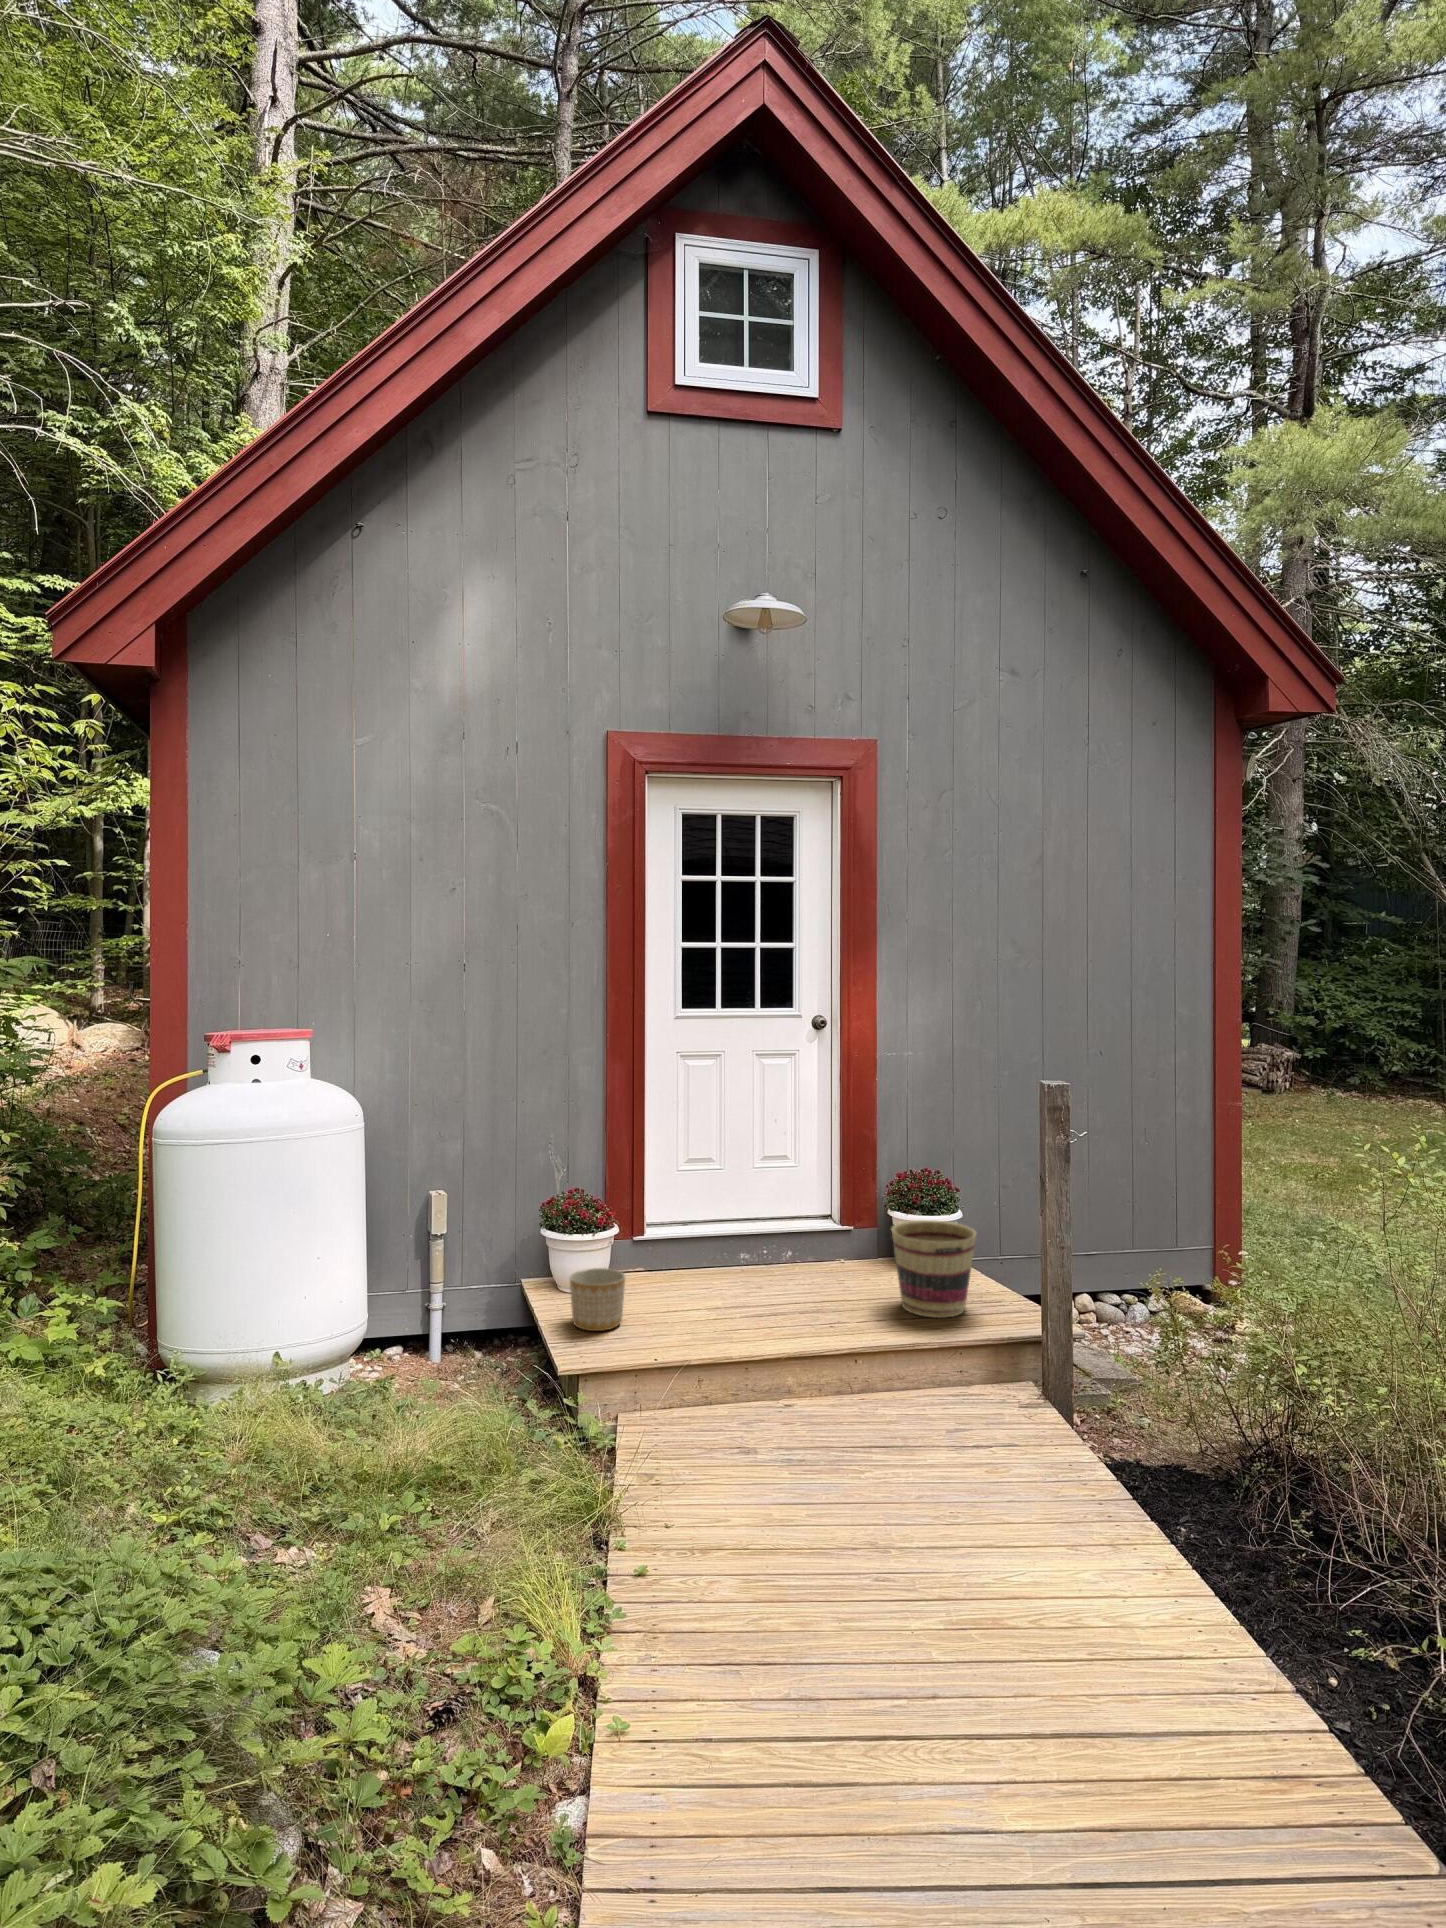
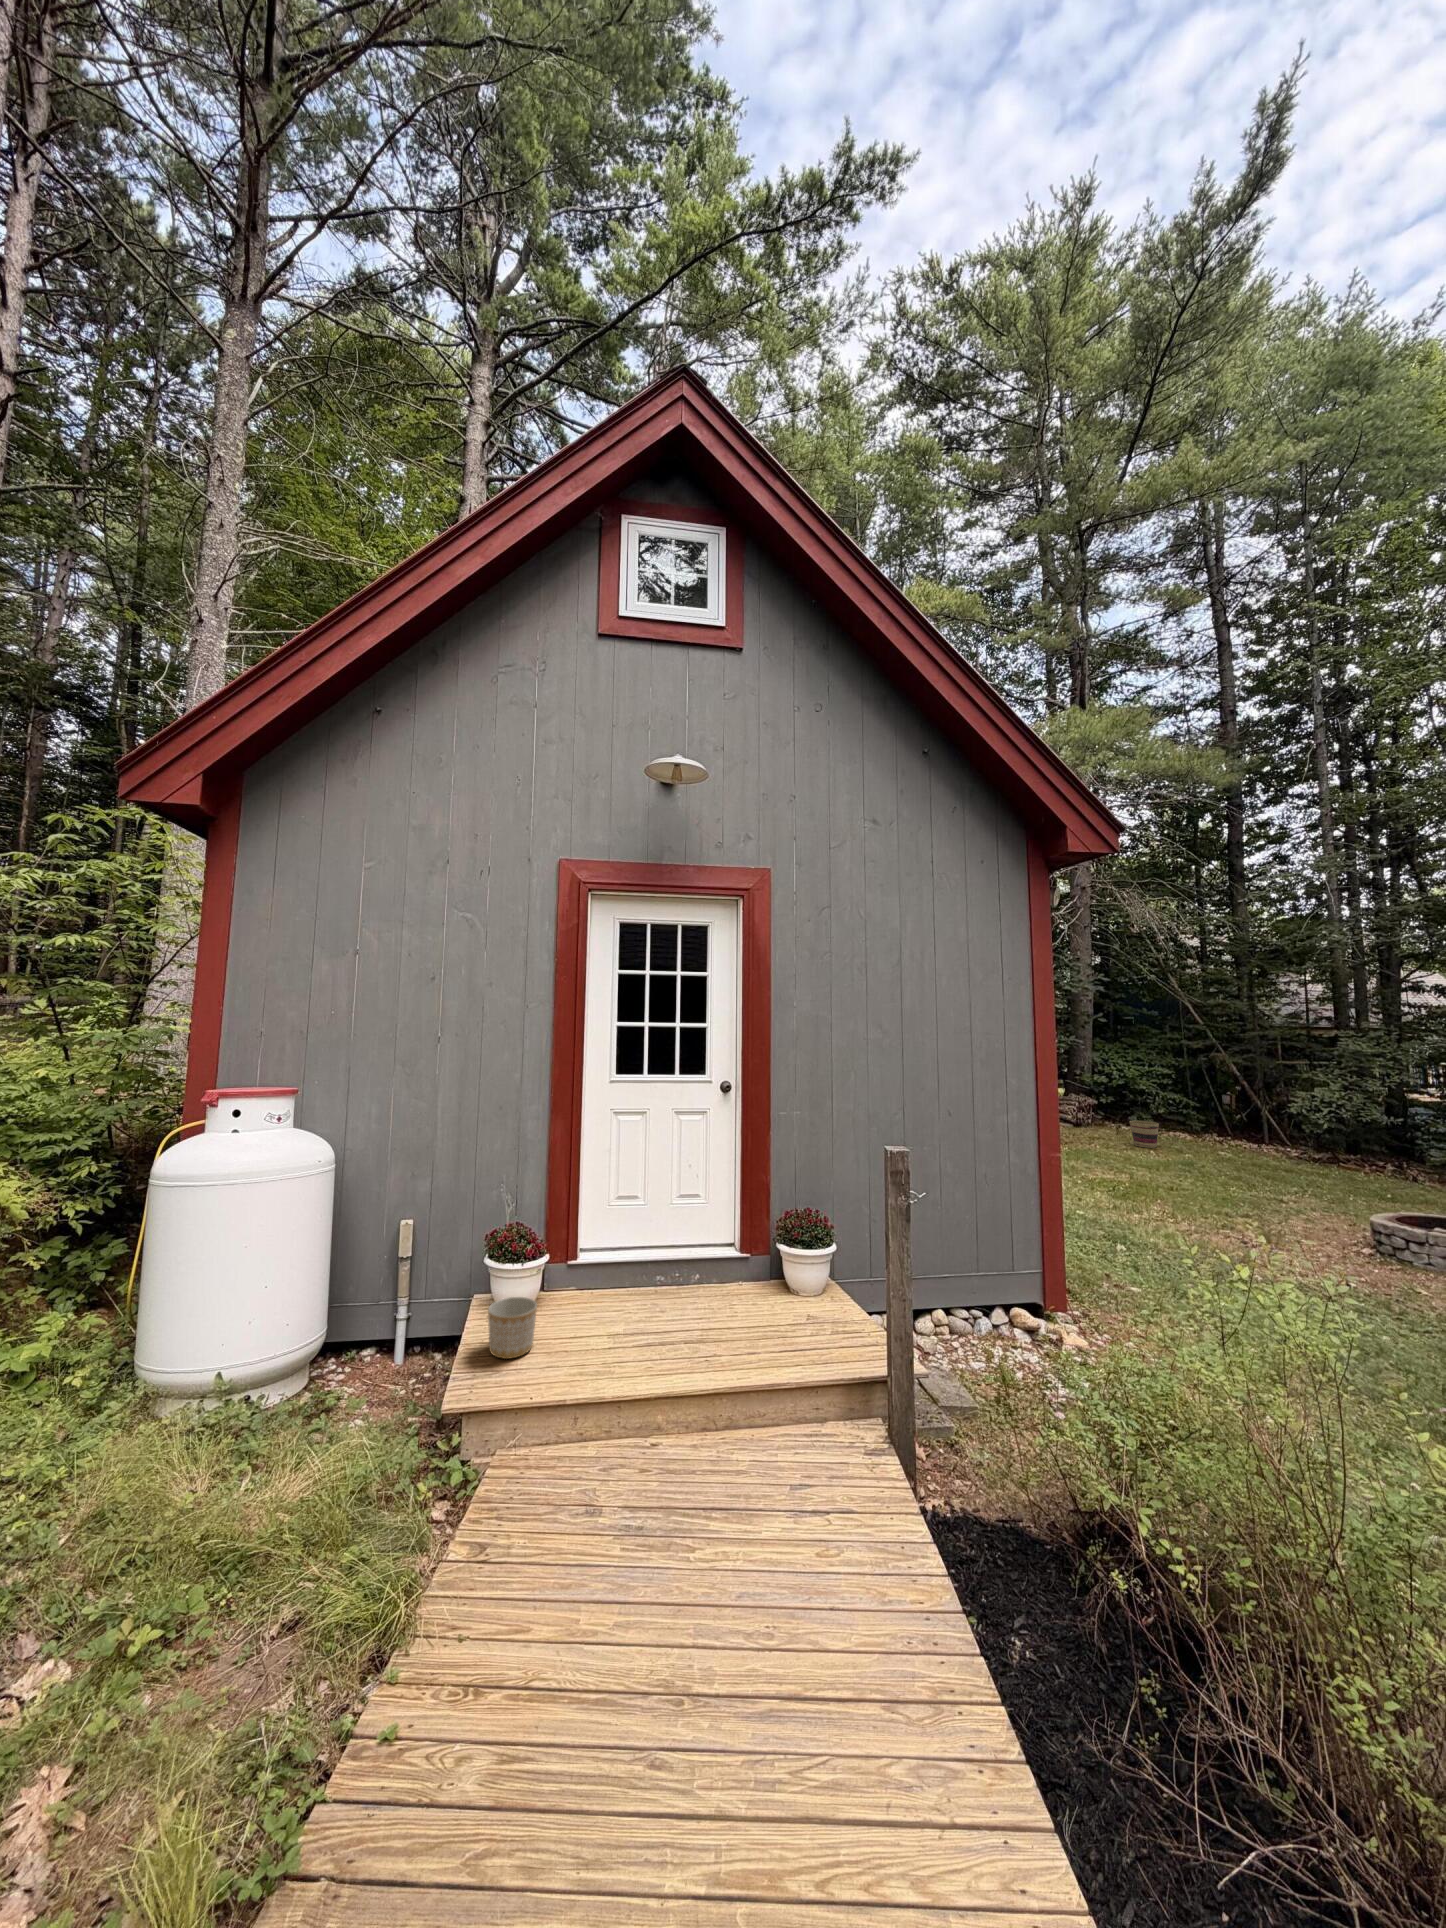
basket: present [891,1220,976,1318] -> present [1130,1120,1159,1148]

